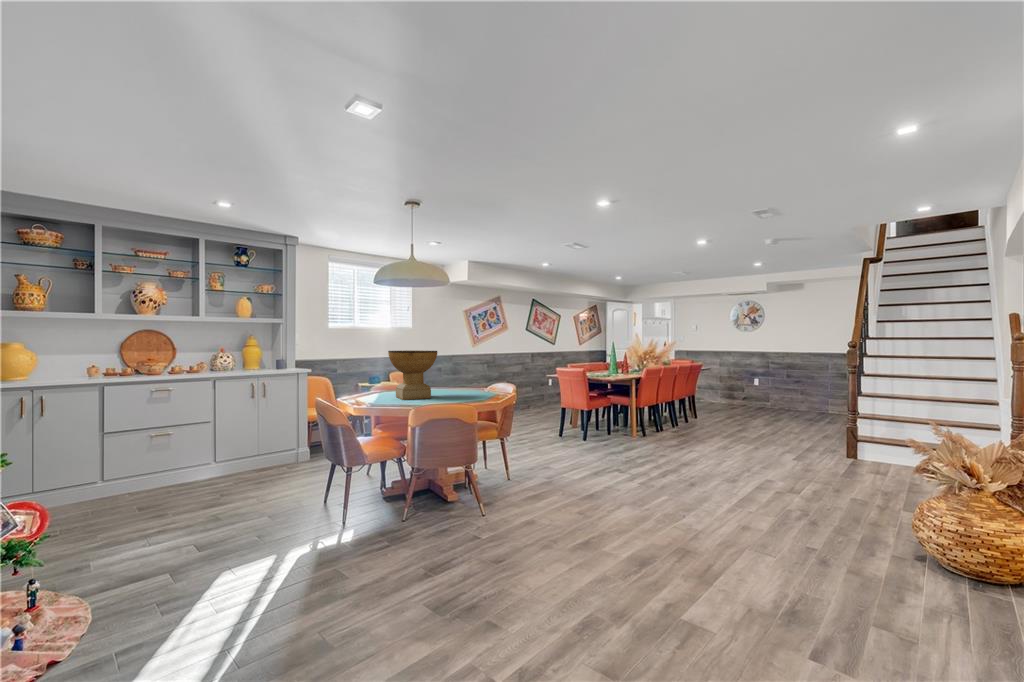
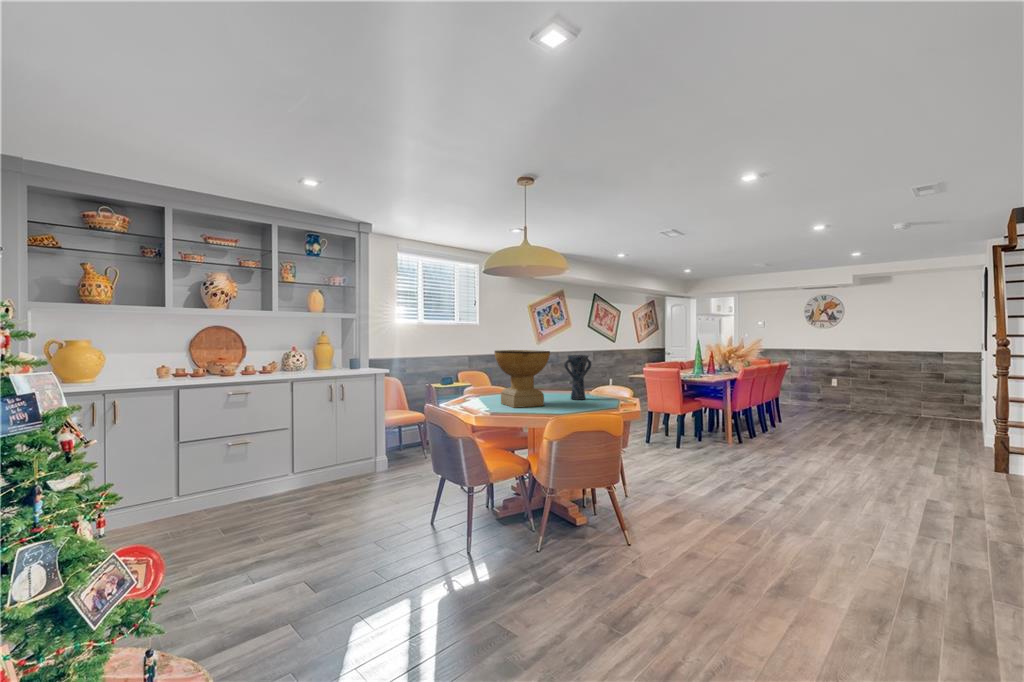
vase: none [456,355,482,394] -> present [564,355,591,400]

